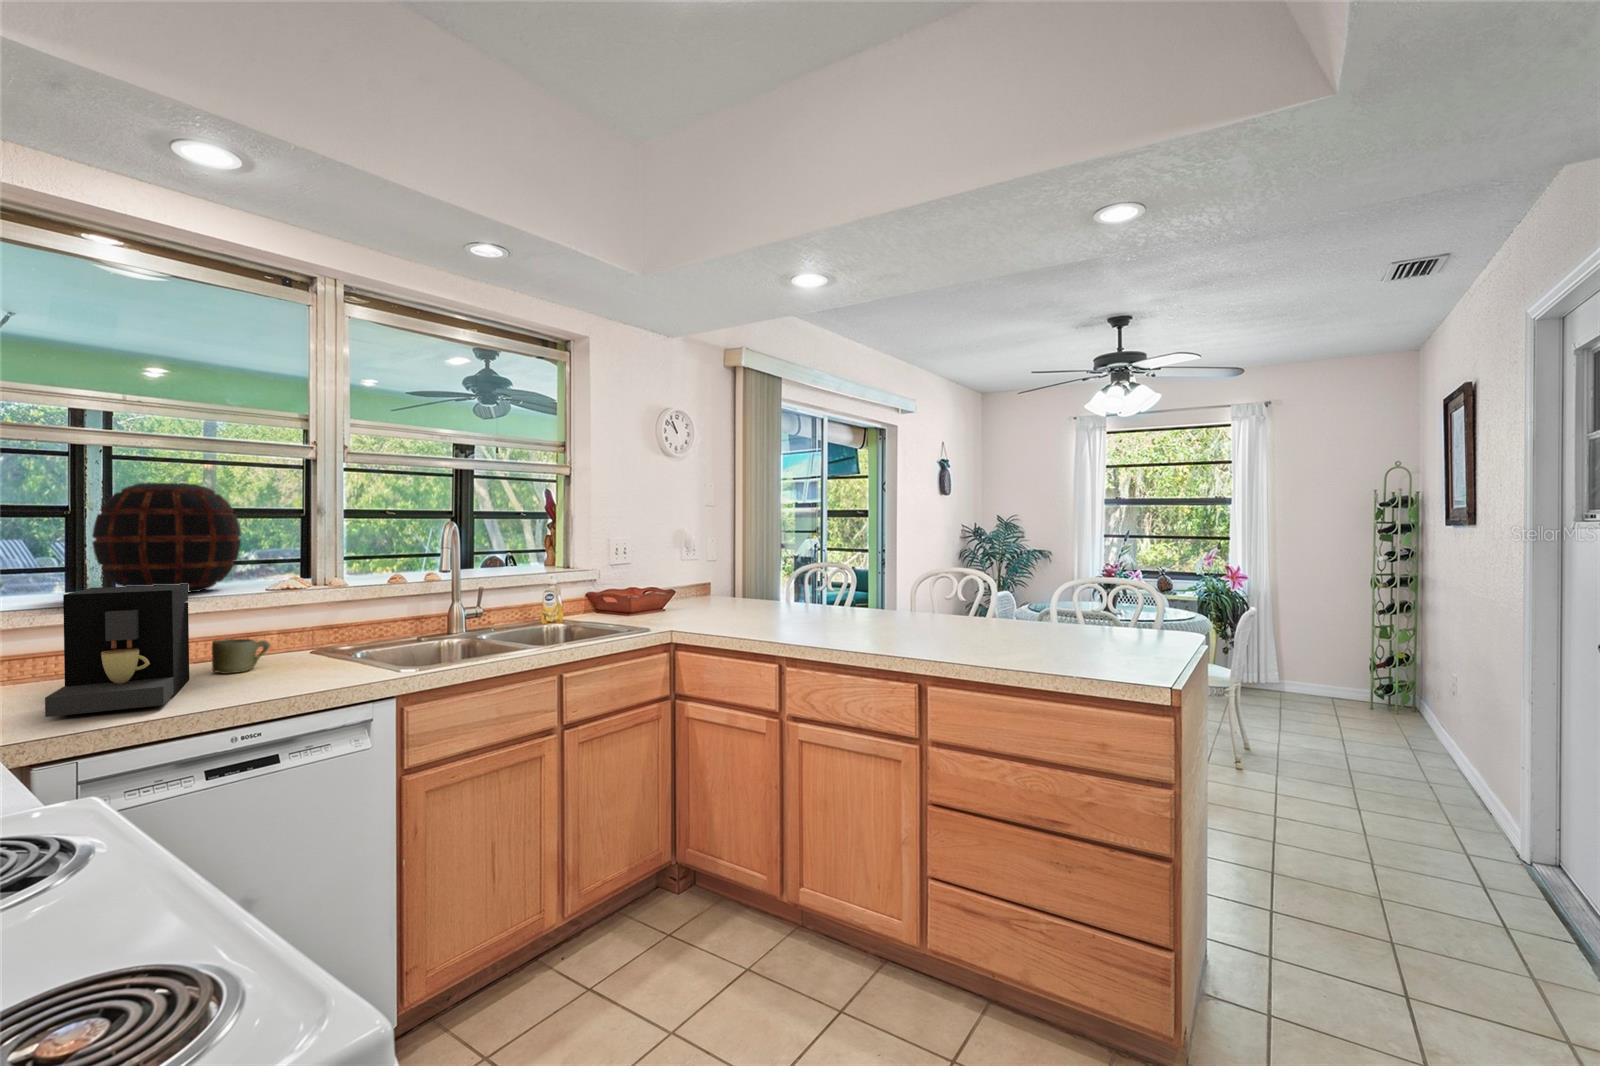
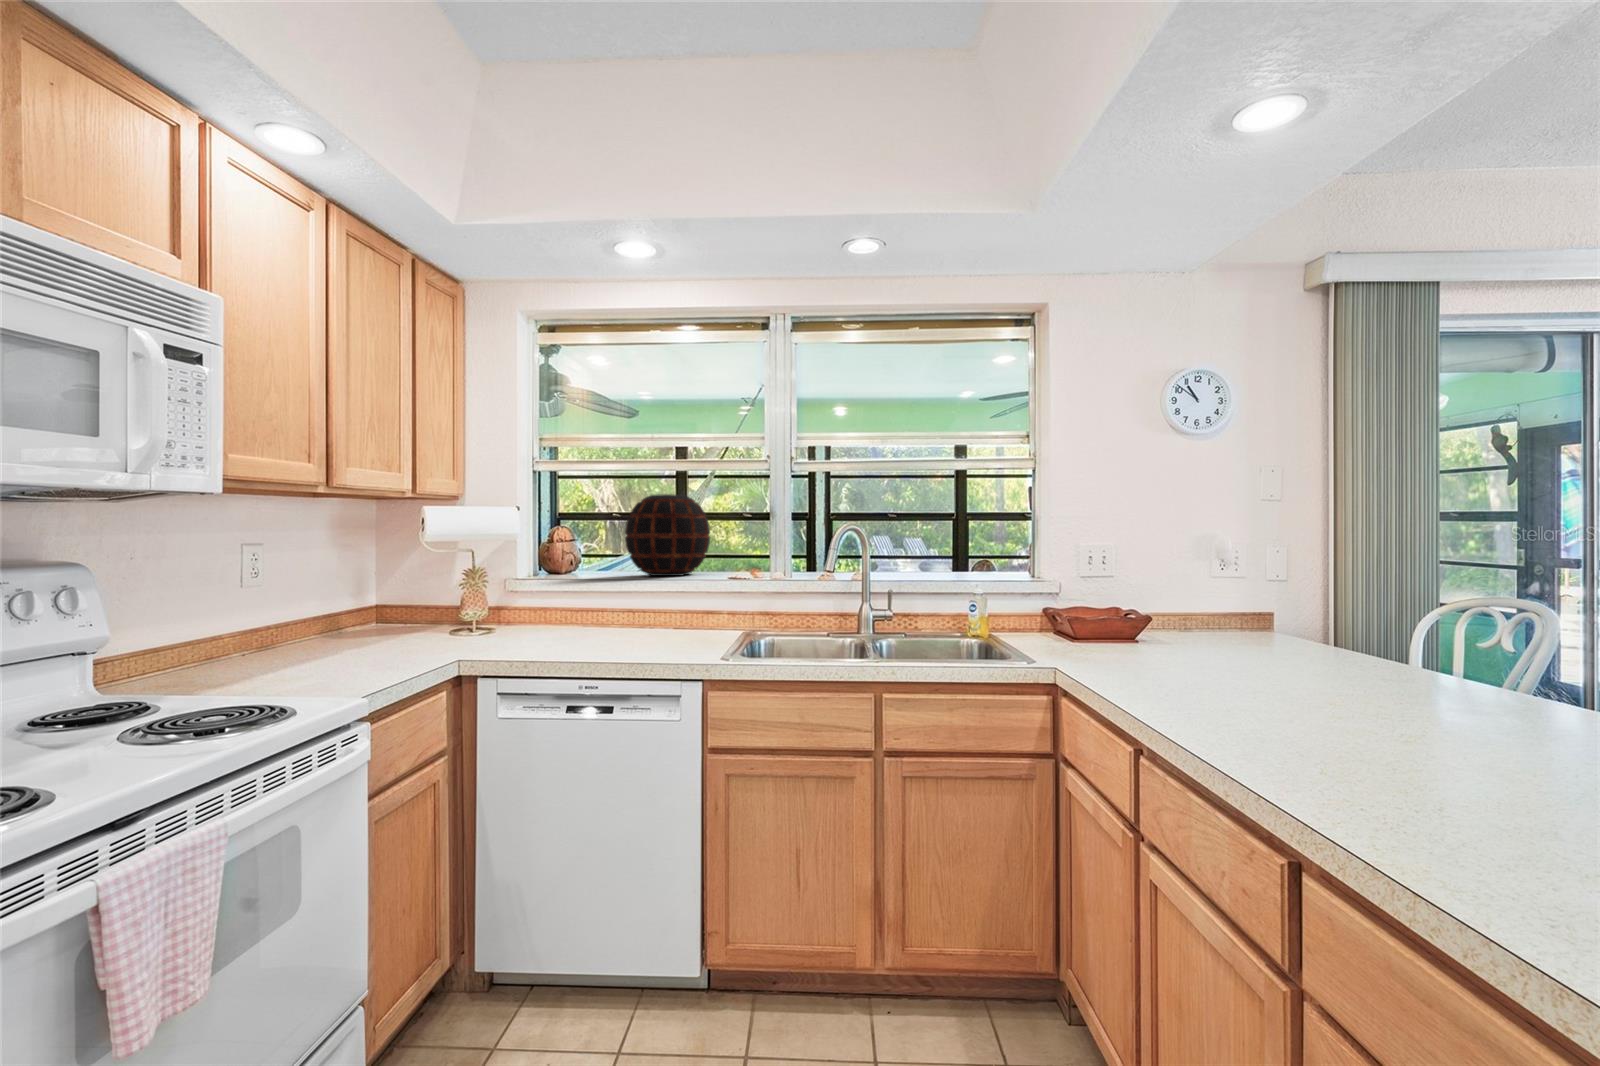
coffee maker: present [45,584,189,717] -> none [511,569,633,656]
mug: present [212,639,270,674] -> none [651,614,686,641]

